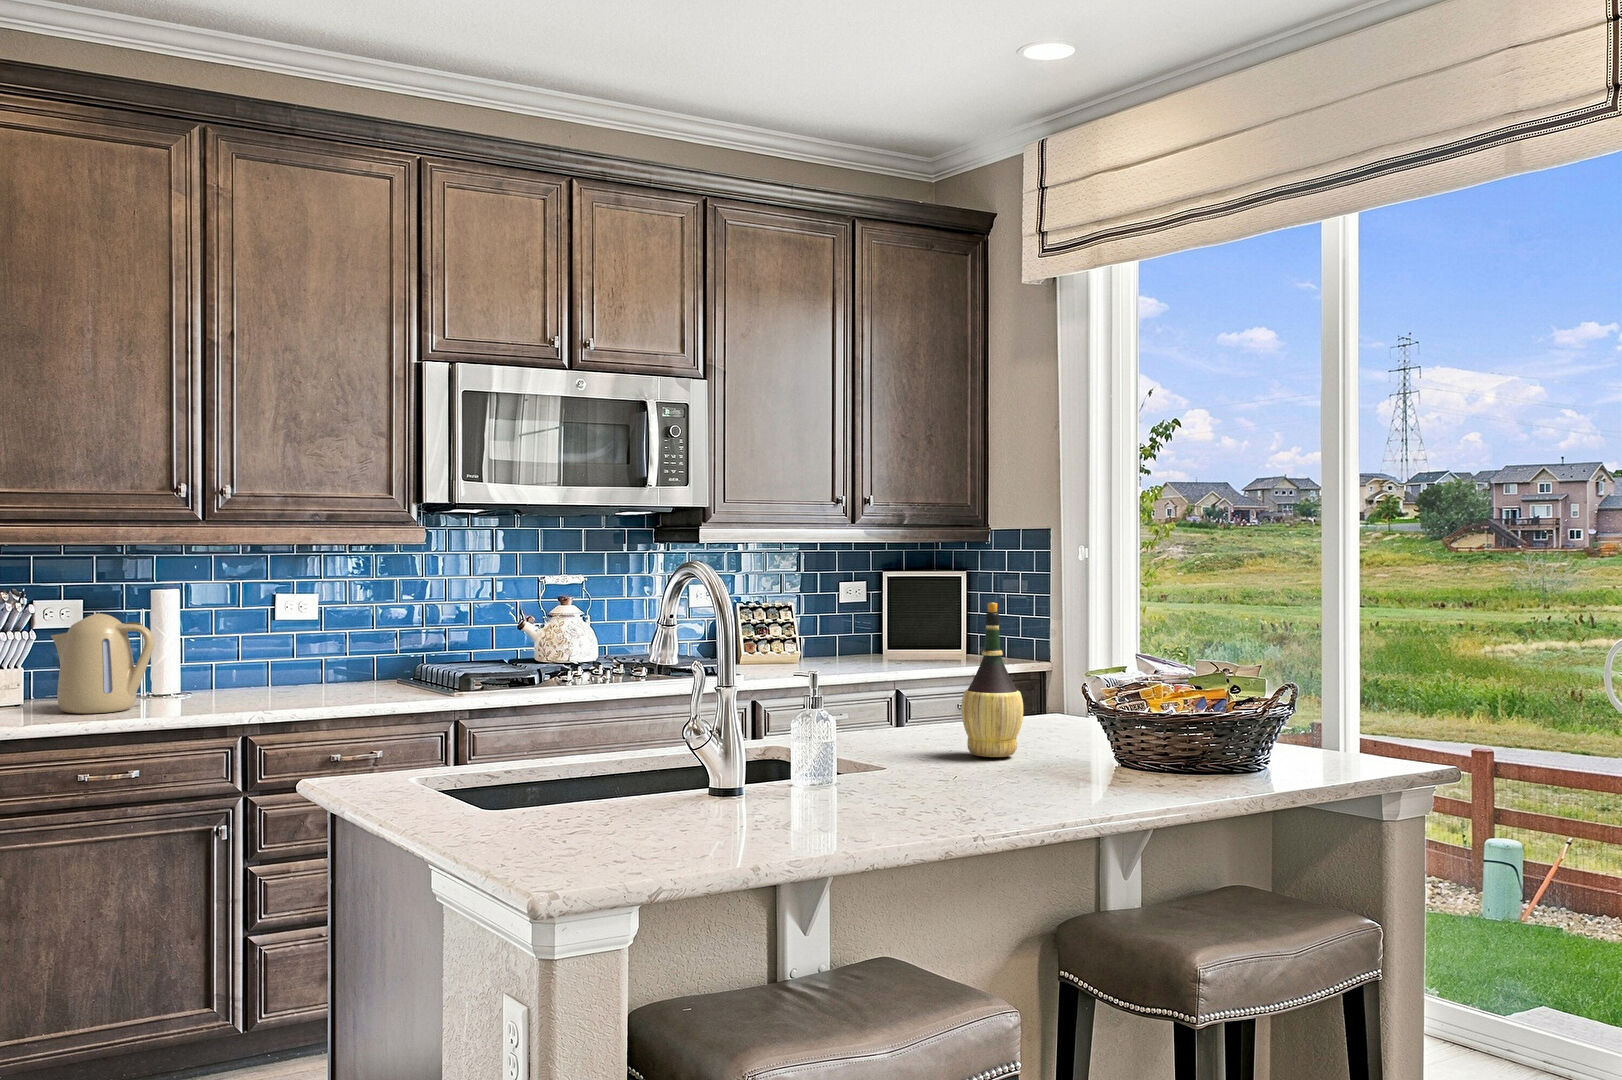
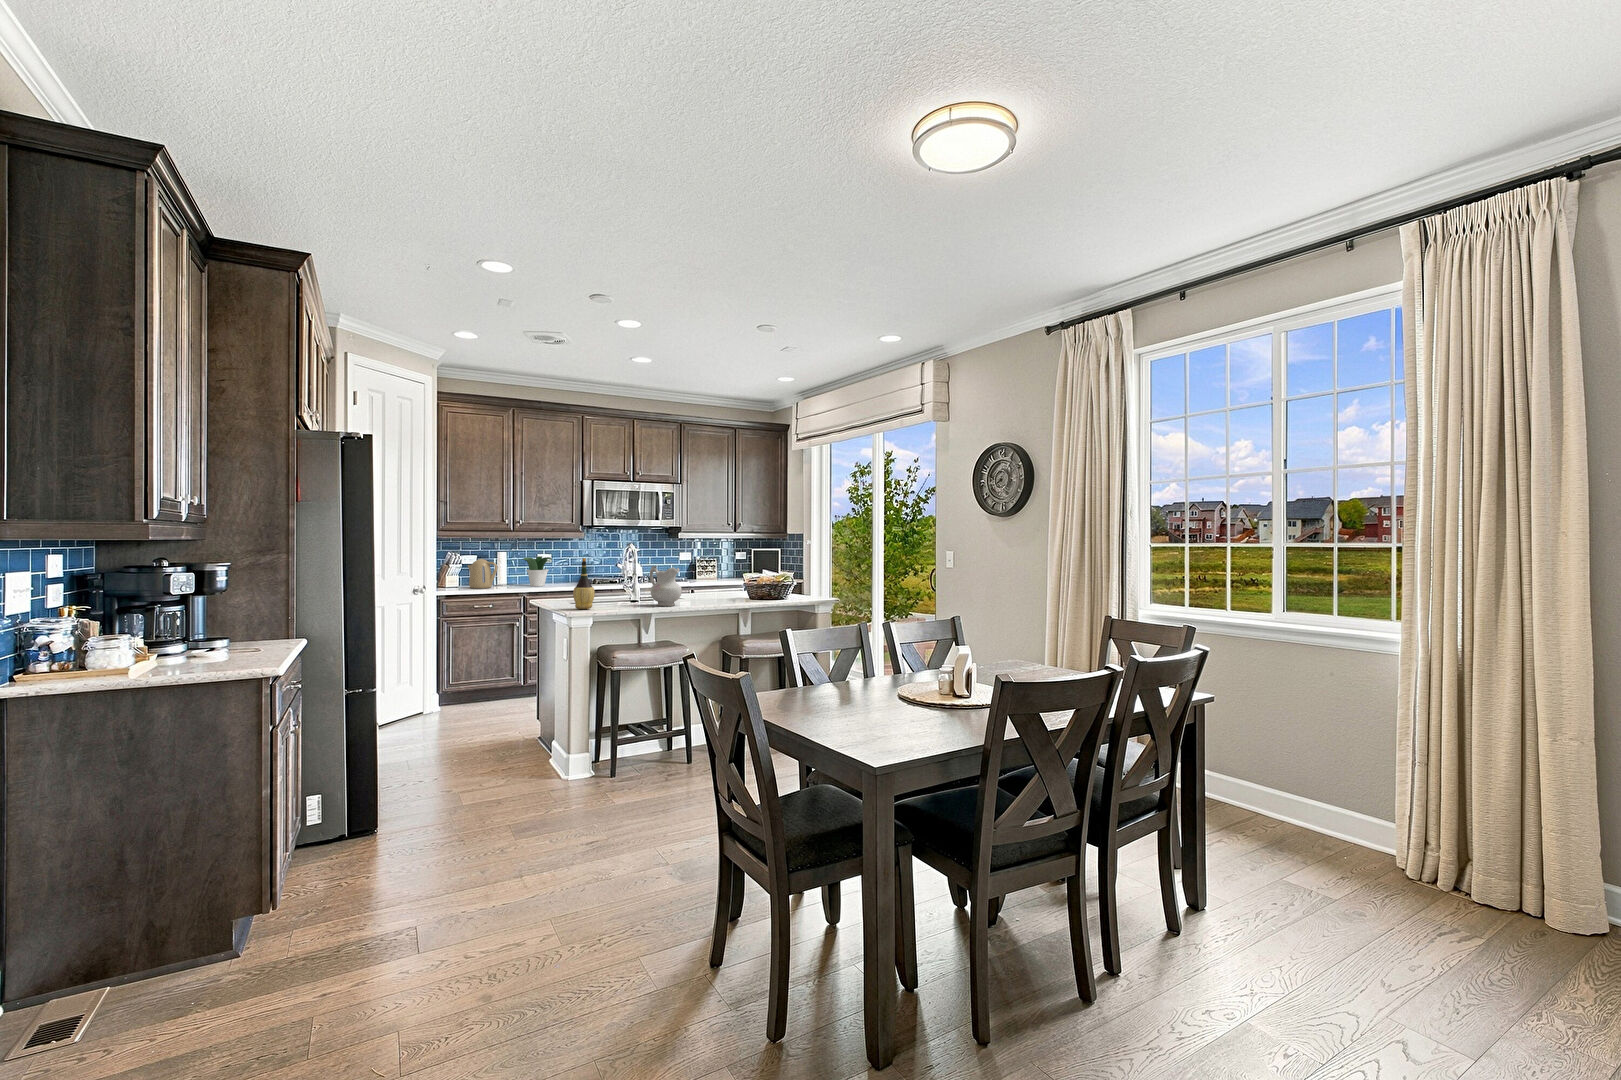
potted plant: none [232,601,333,699] -> present [522,556,552,586]
wine bottle: present [961,603,1023,757] -> present [573,558,595,609]
ceramic pitcher: none [815,652,954,823] -> present [650,566,682,606]

